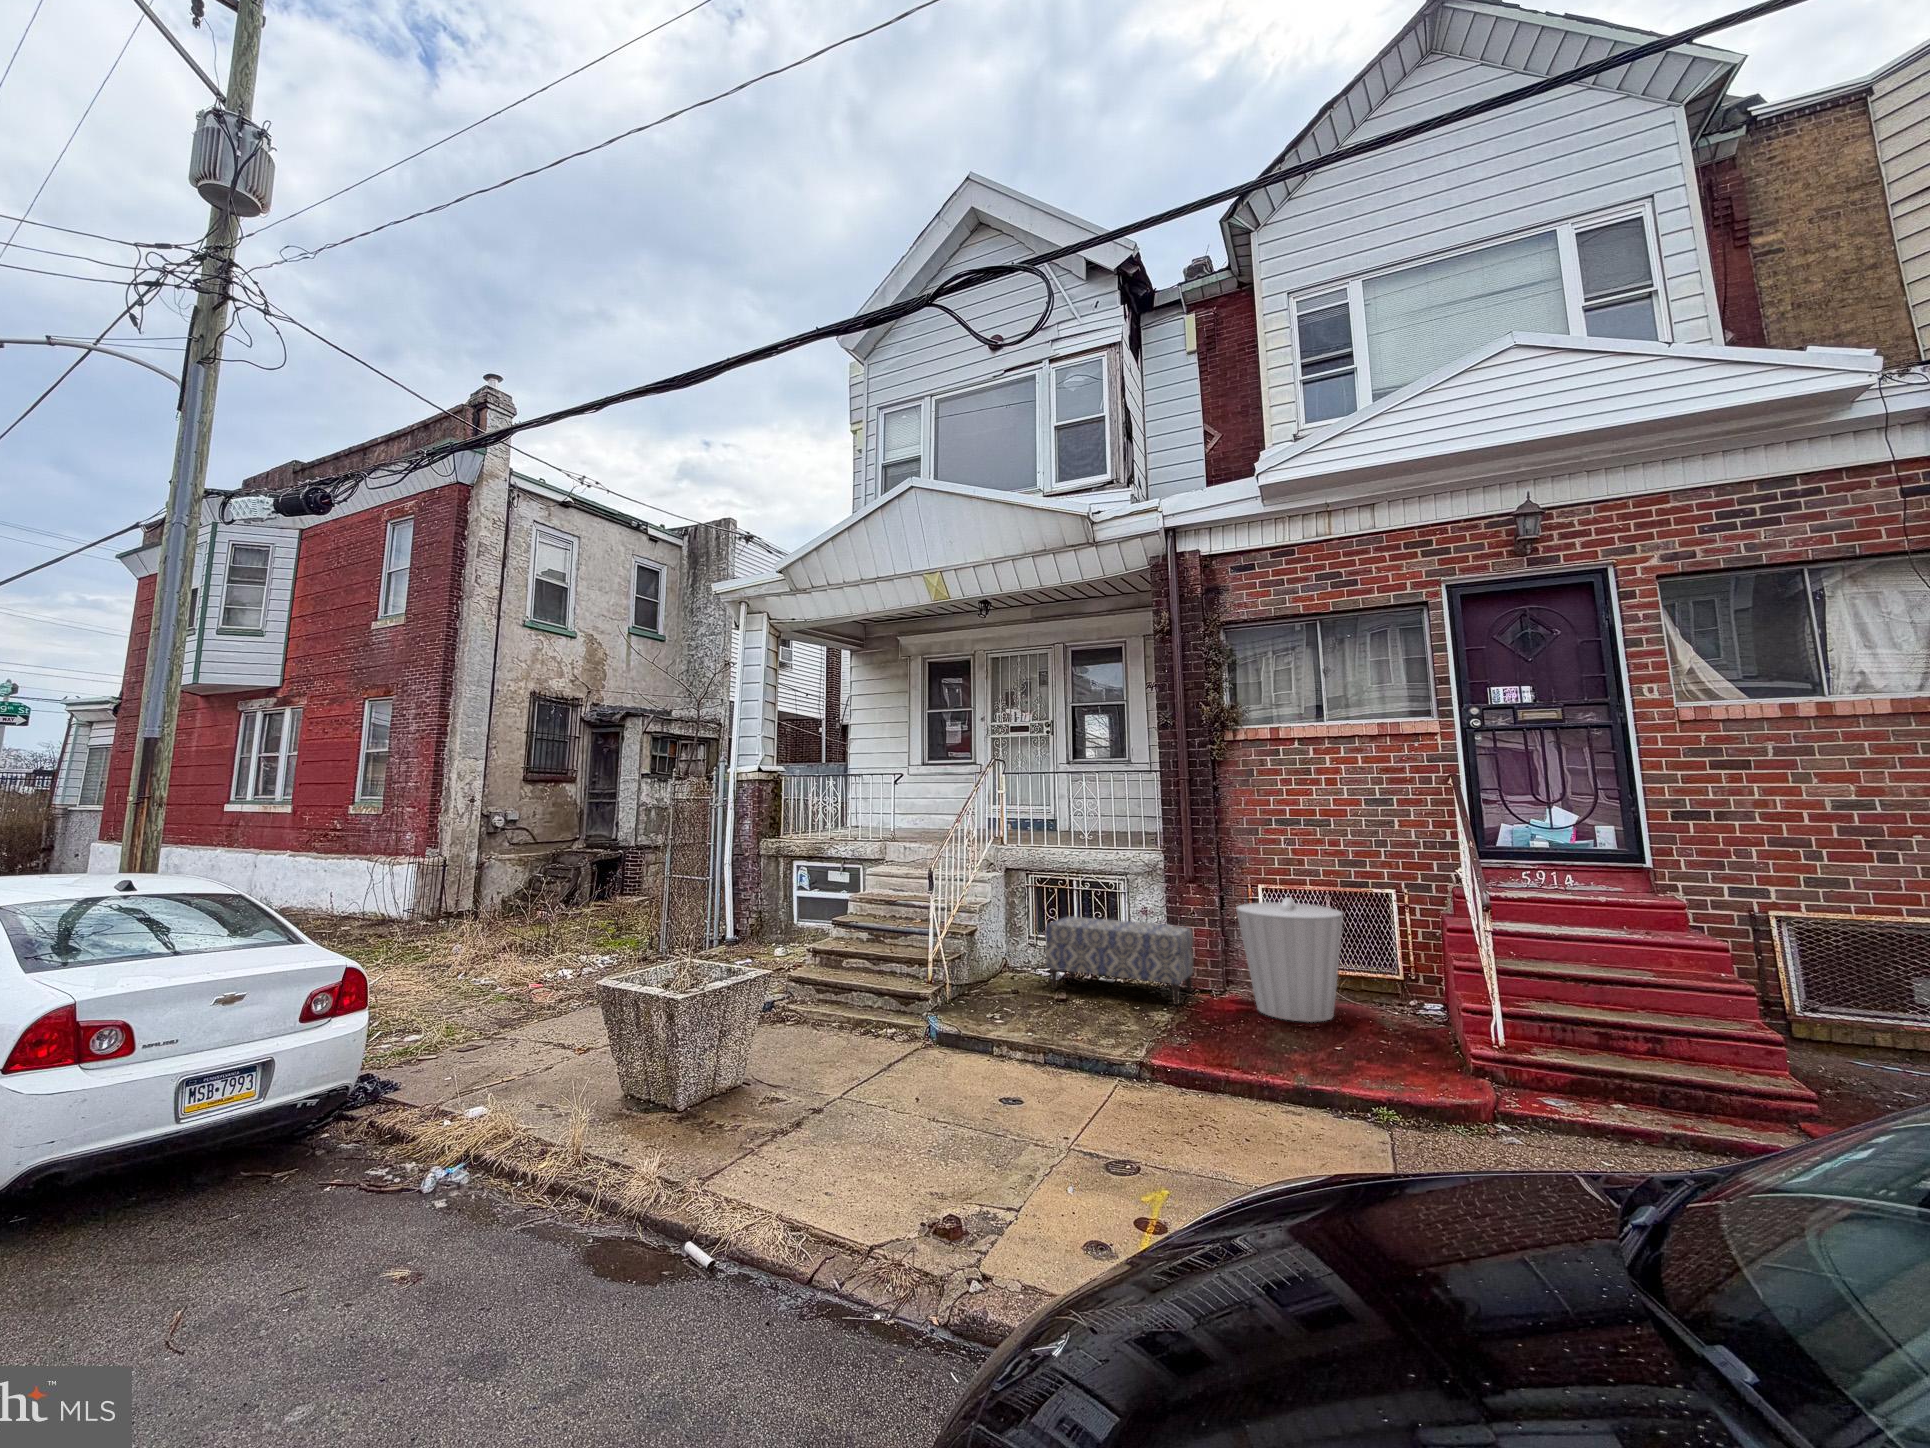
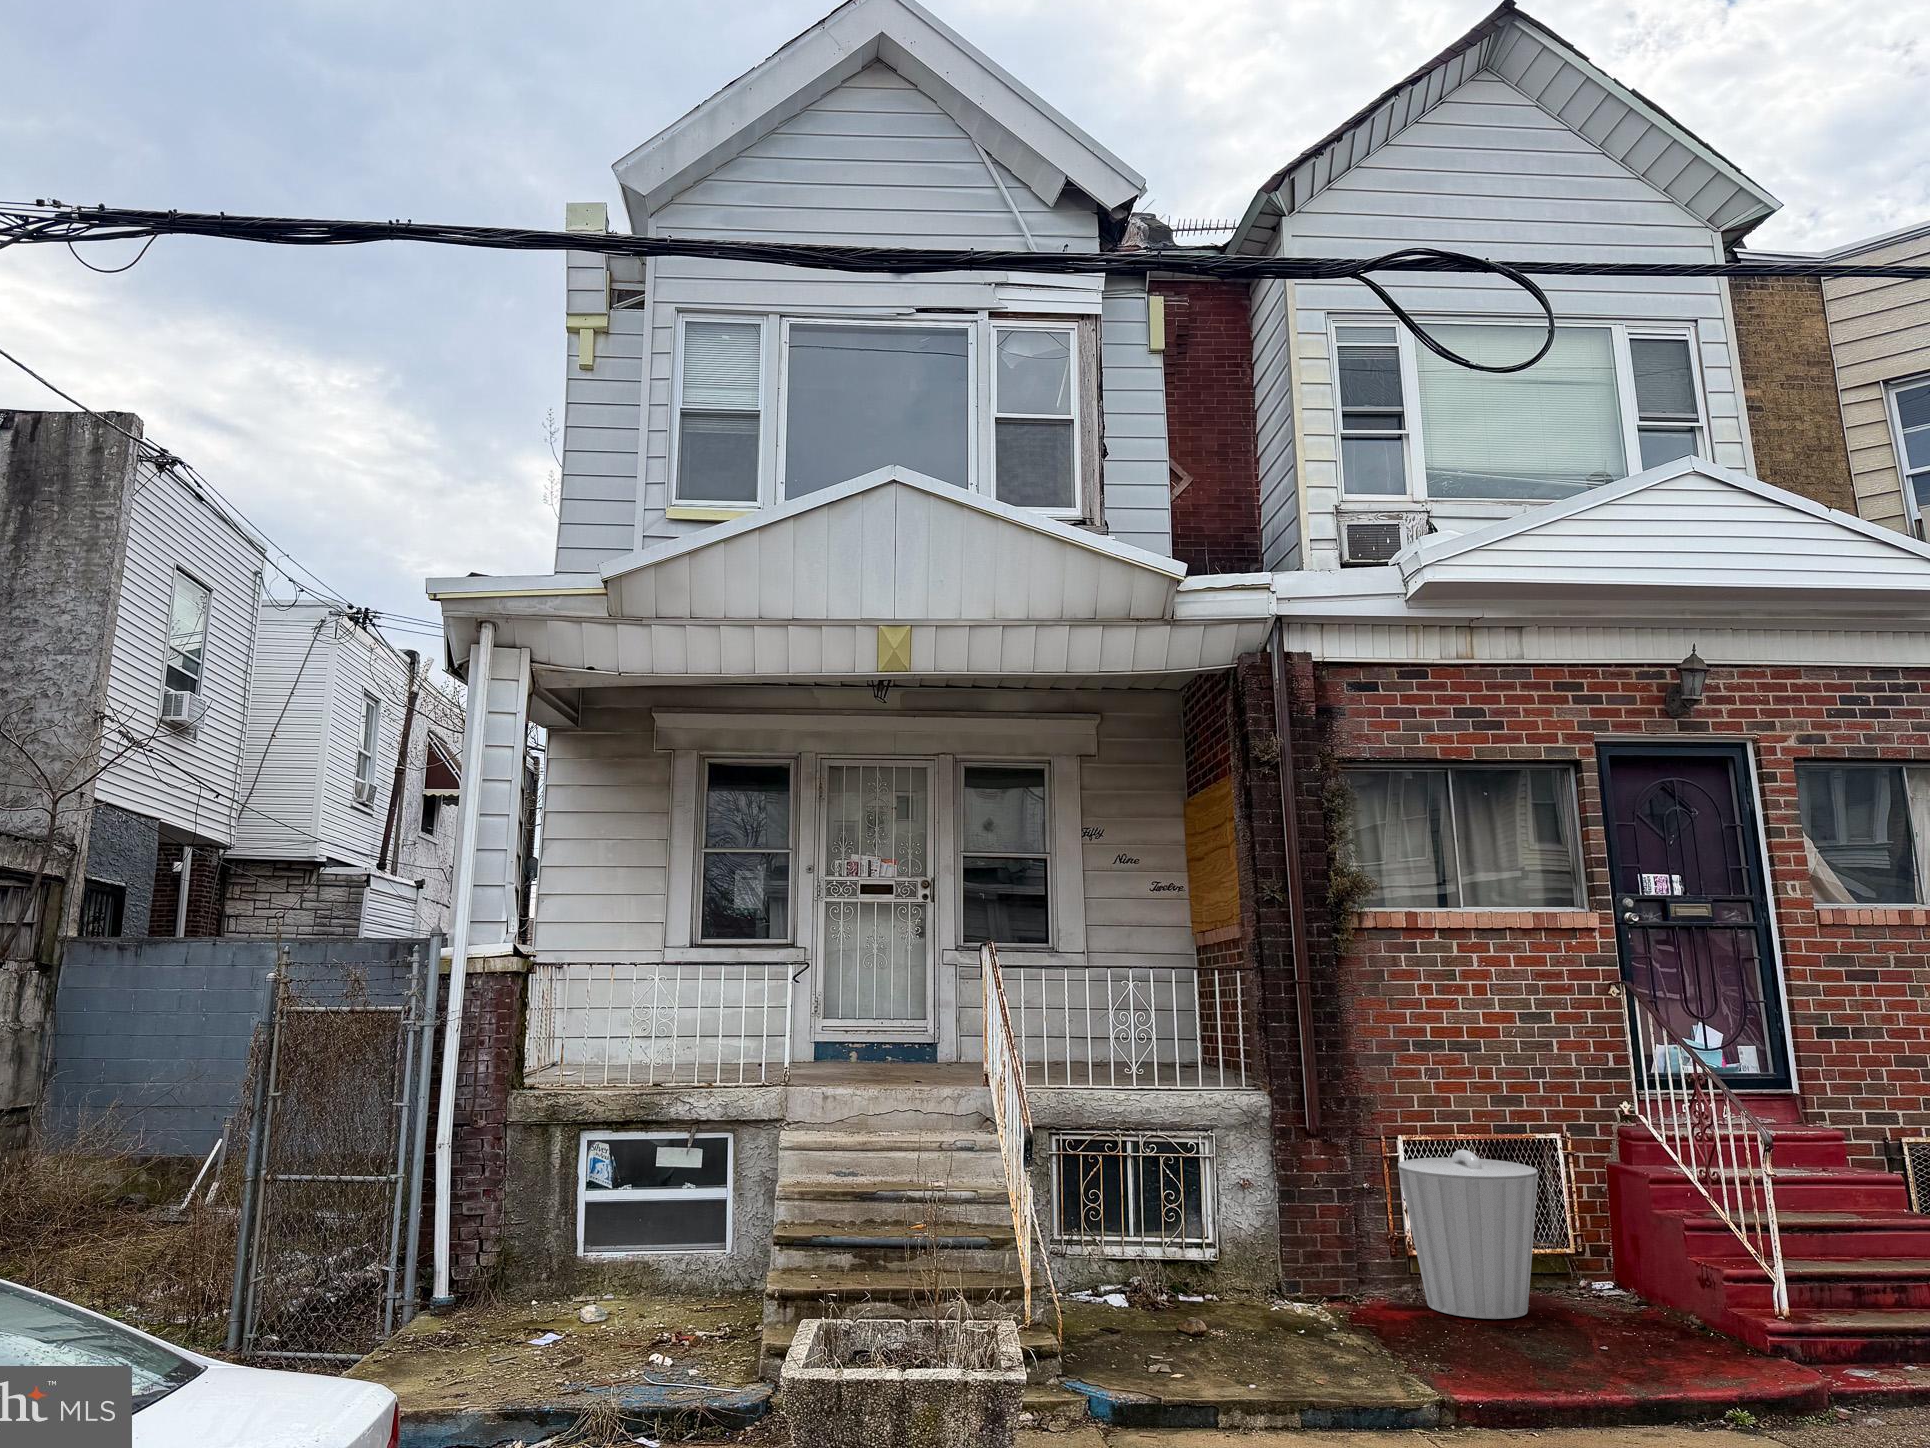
bench: present [1045,916,1193,1005] -> none [1127,1200,1347,1319]

